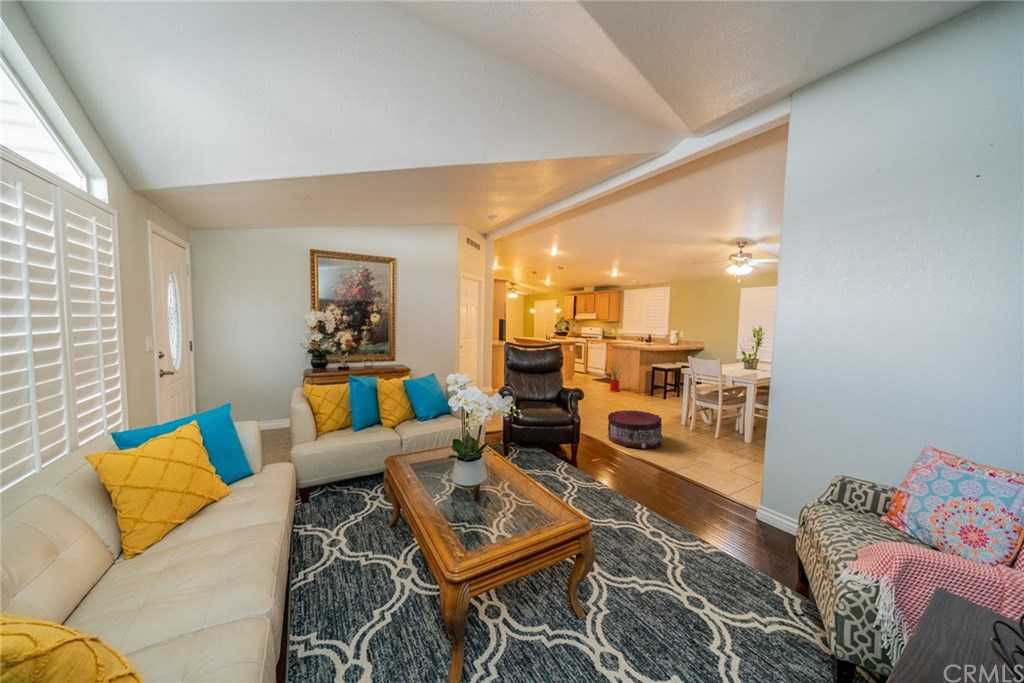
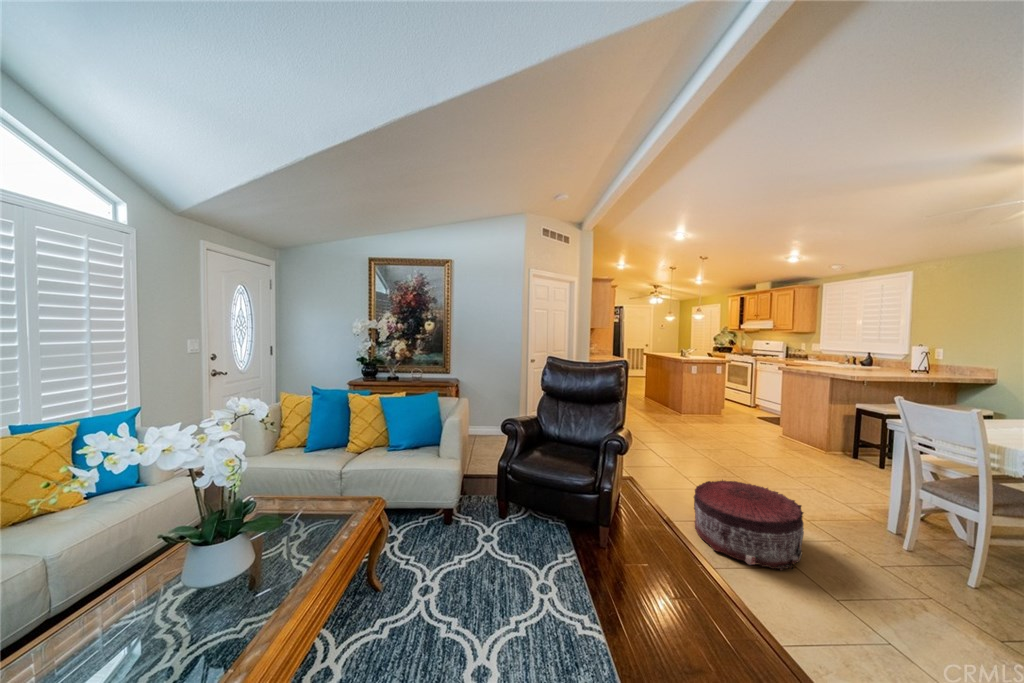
house plant: present [610,367,620,392] -> none [756,383,806,441]

